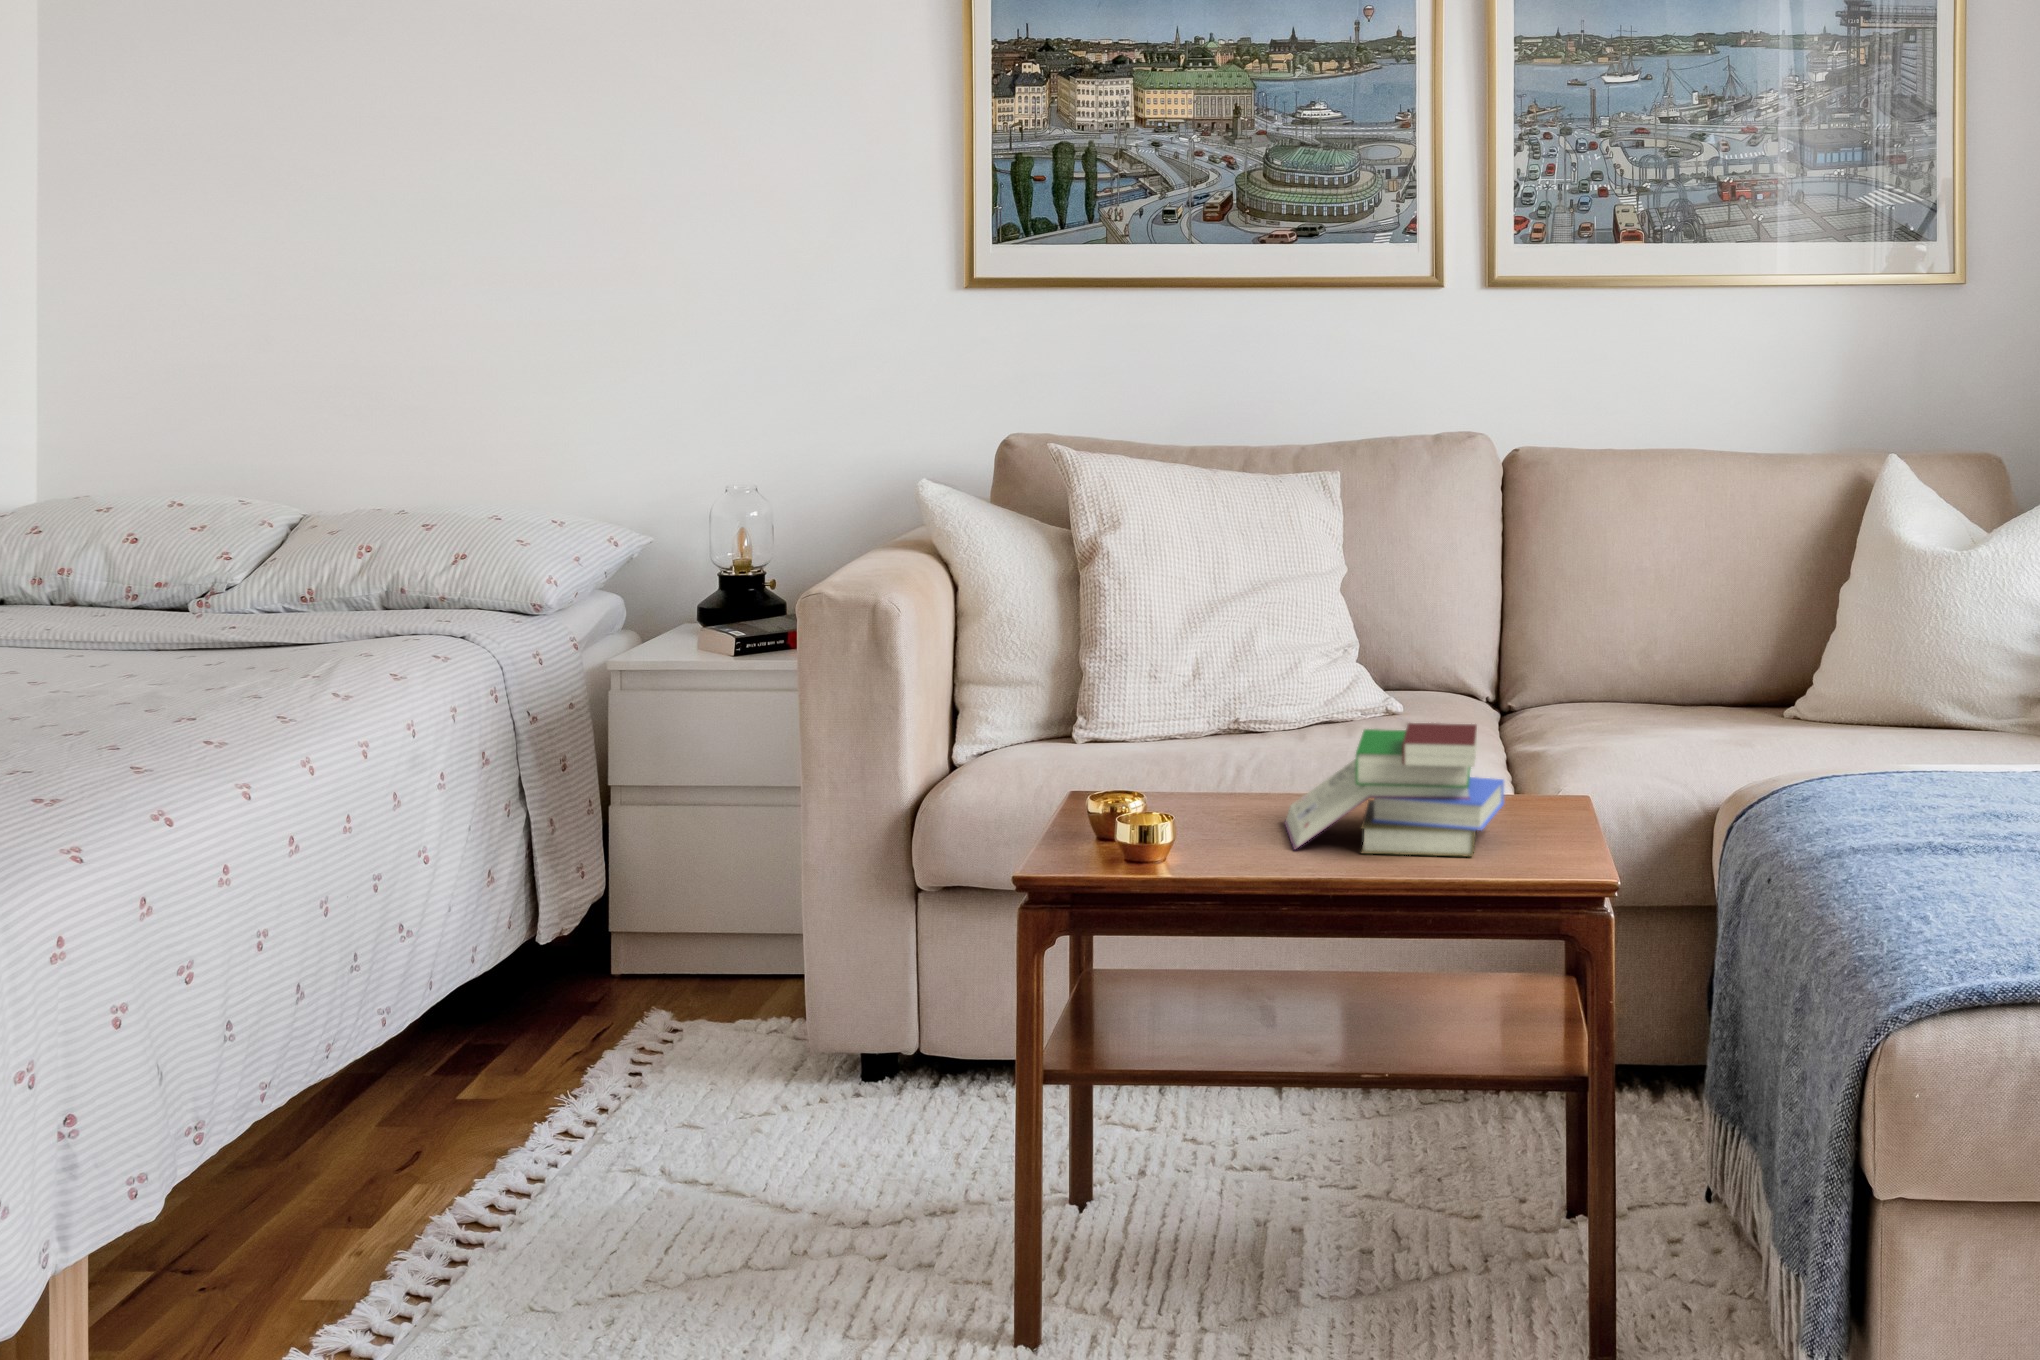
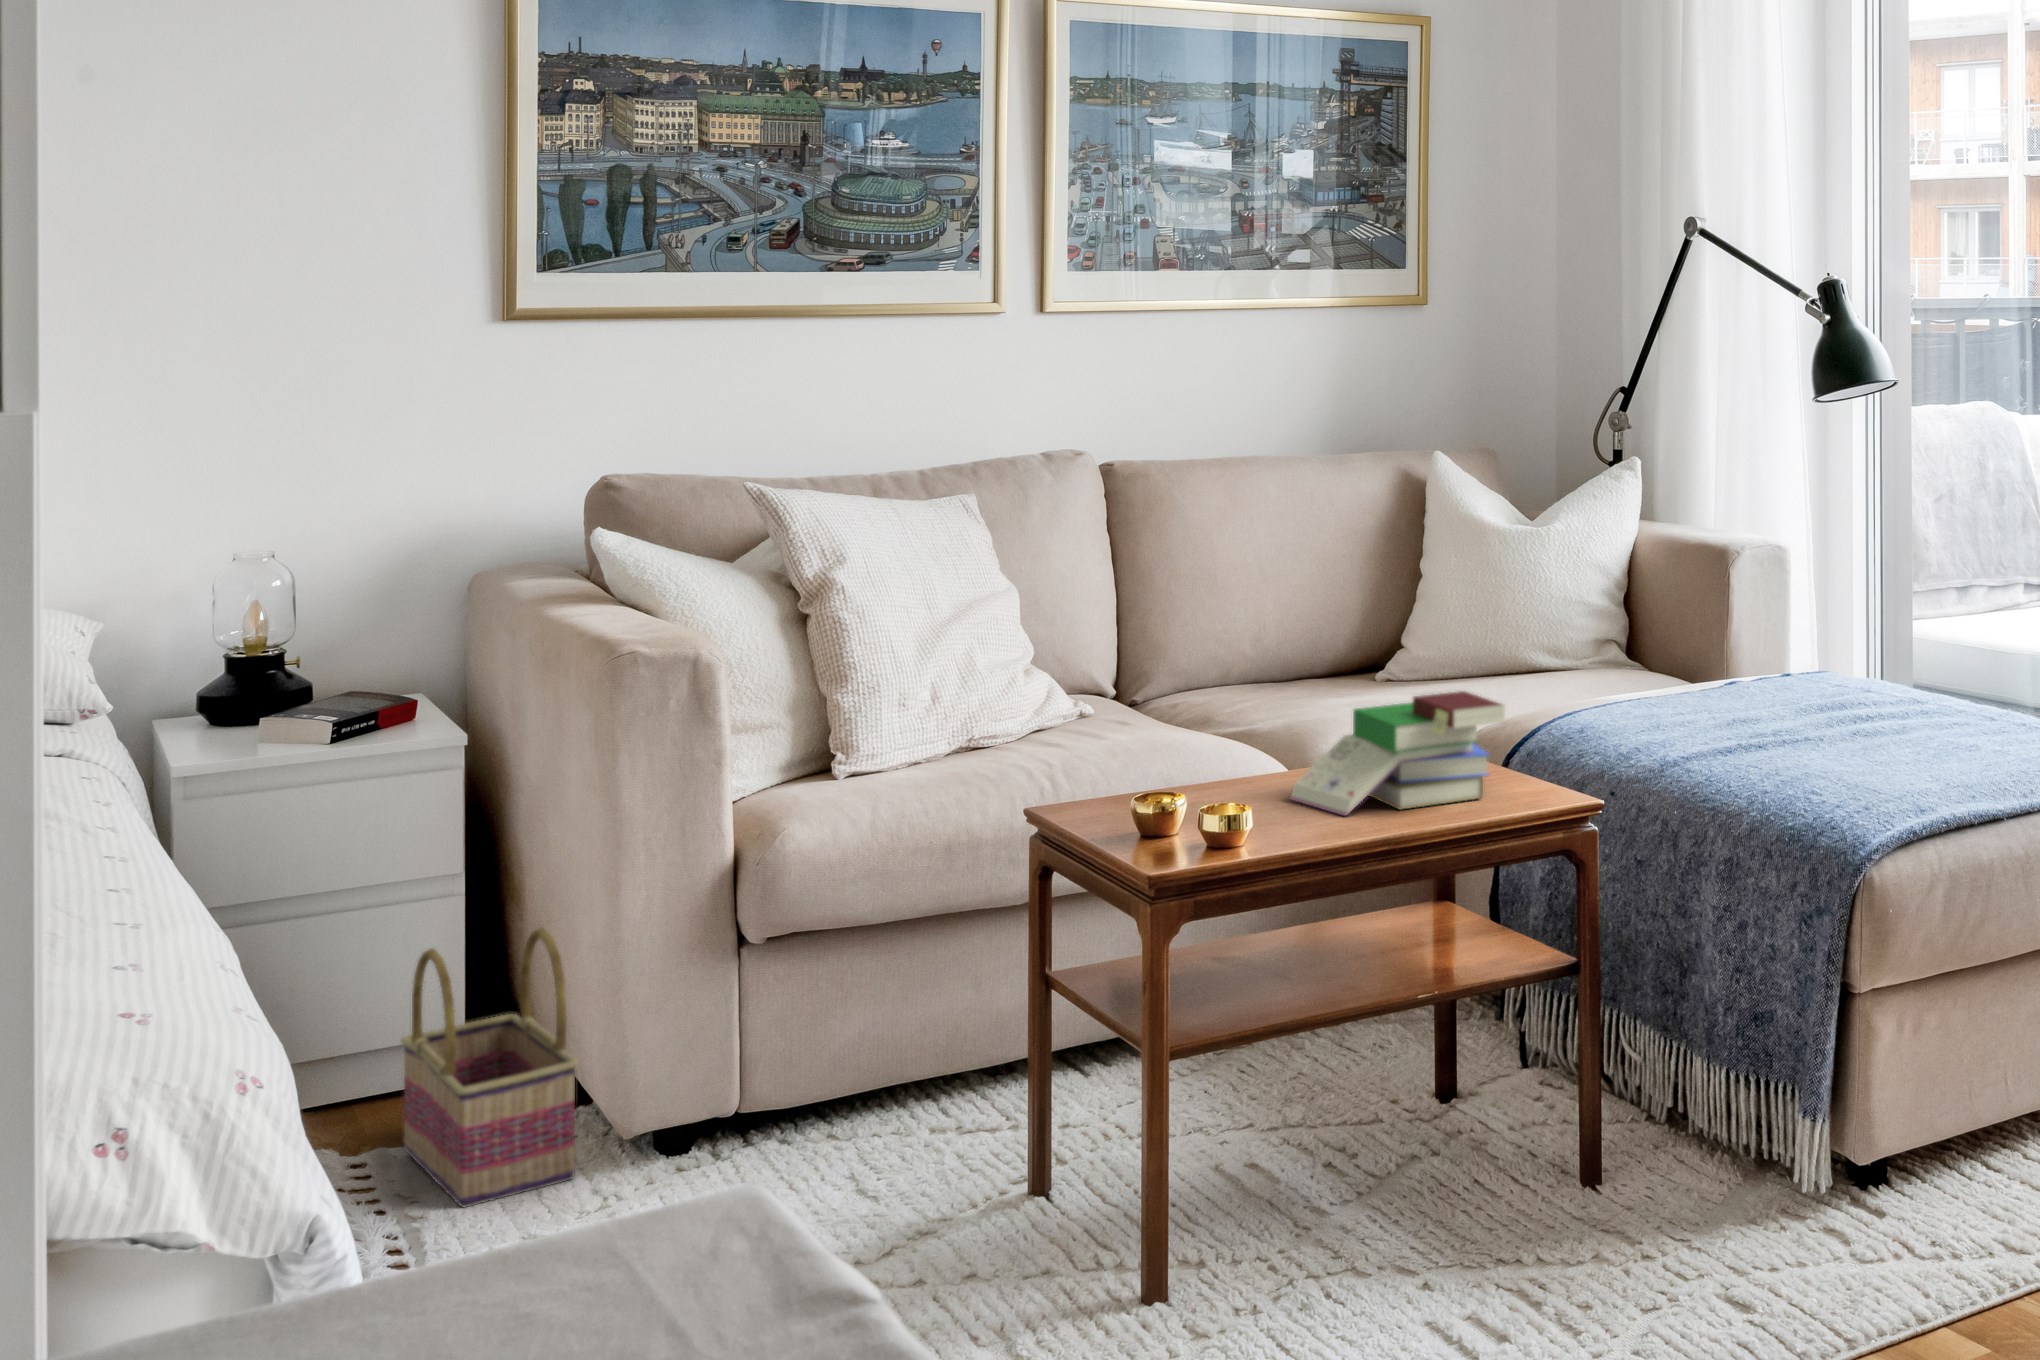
basket: none [667,839,798,1080] -> present [401,928,578,1207]

